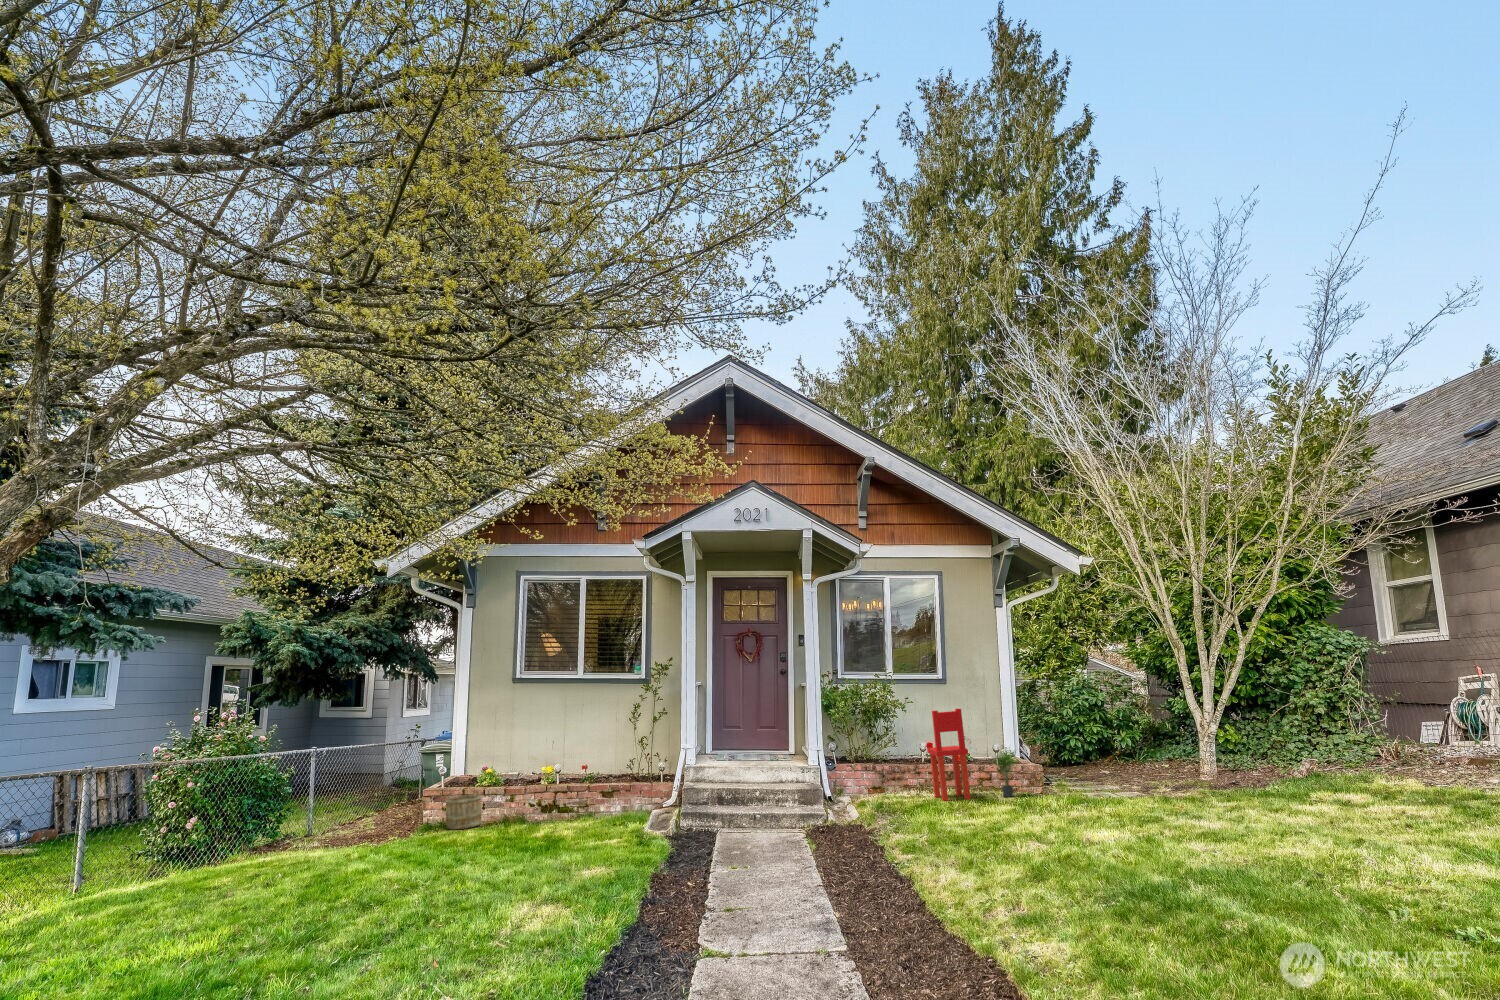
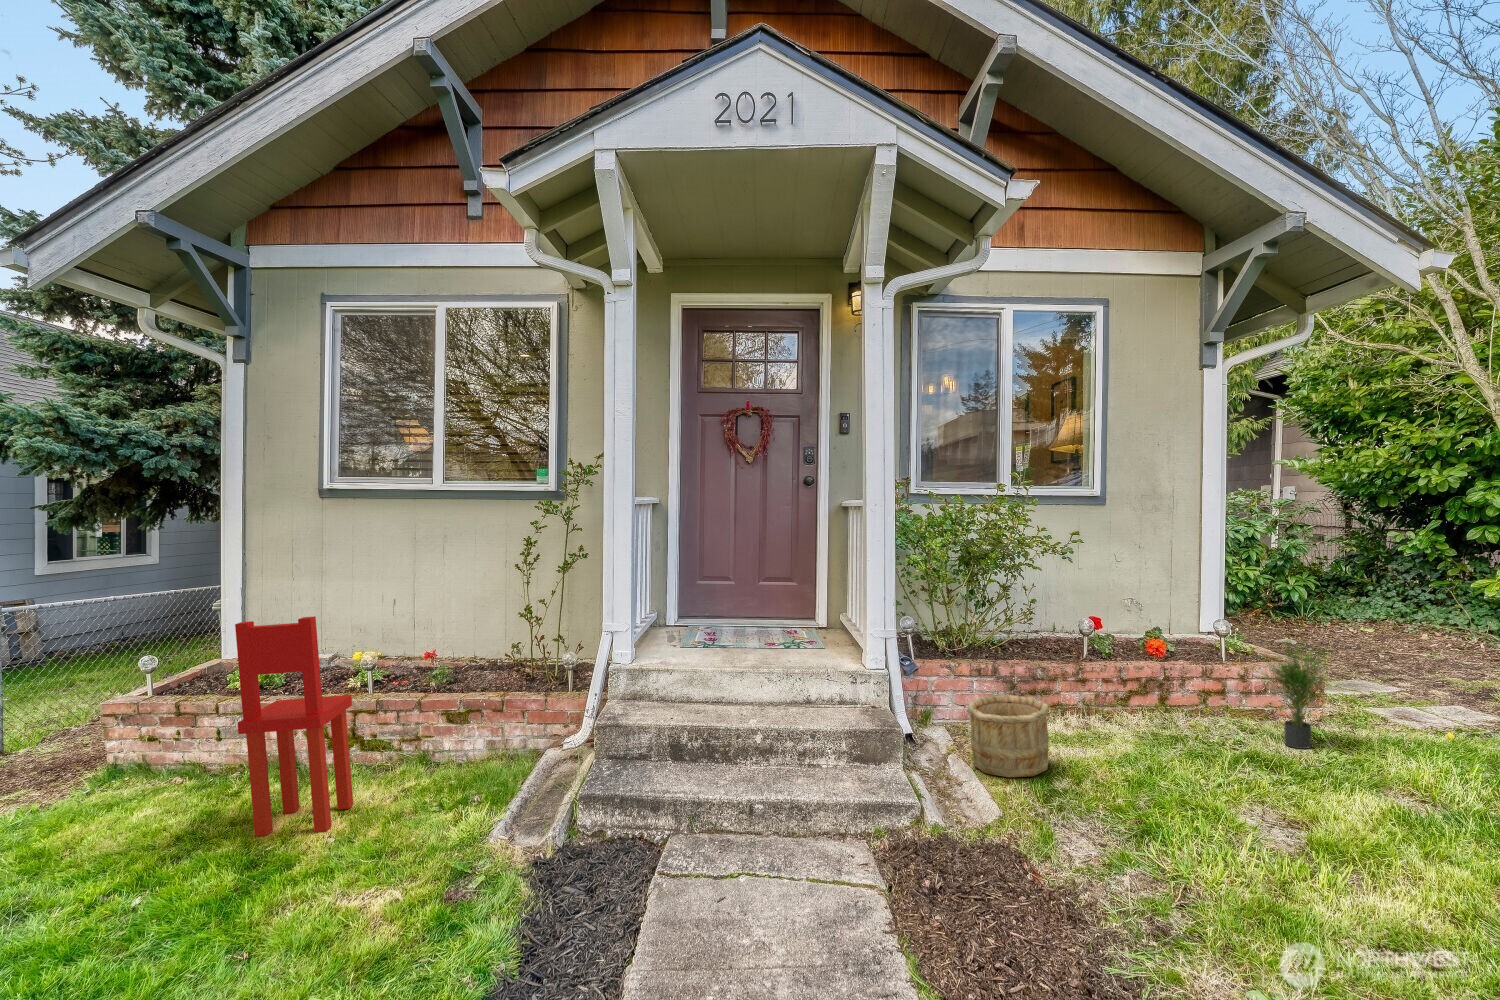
chair: present [927,709,971,801] -> present [235,616,353,836]
wooden bucket: present [445,794,482,830] -> present [967,695,1048,777]

